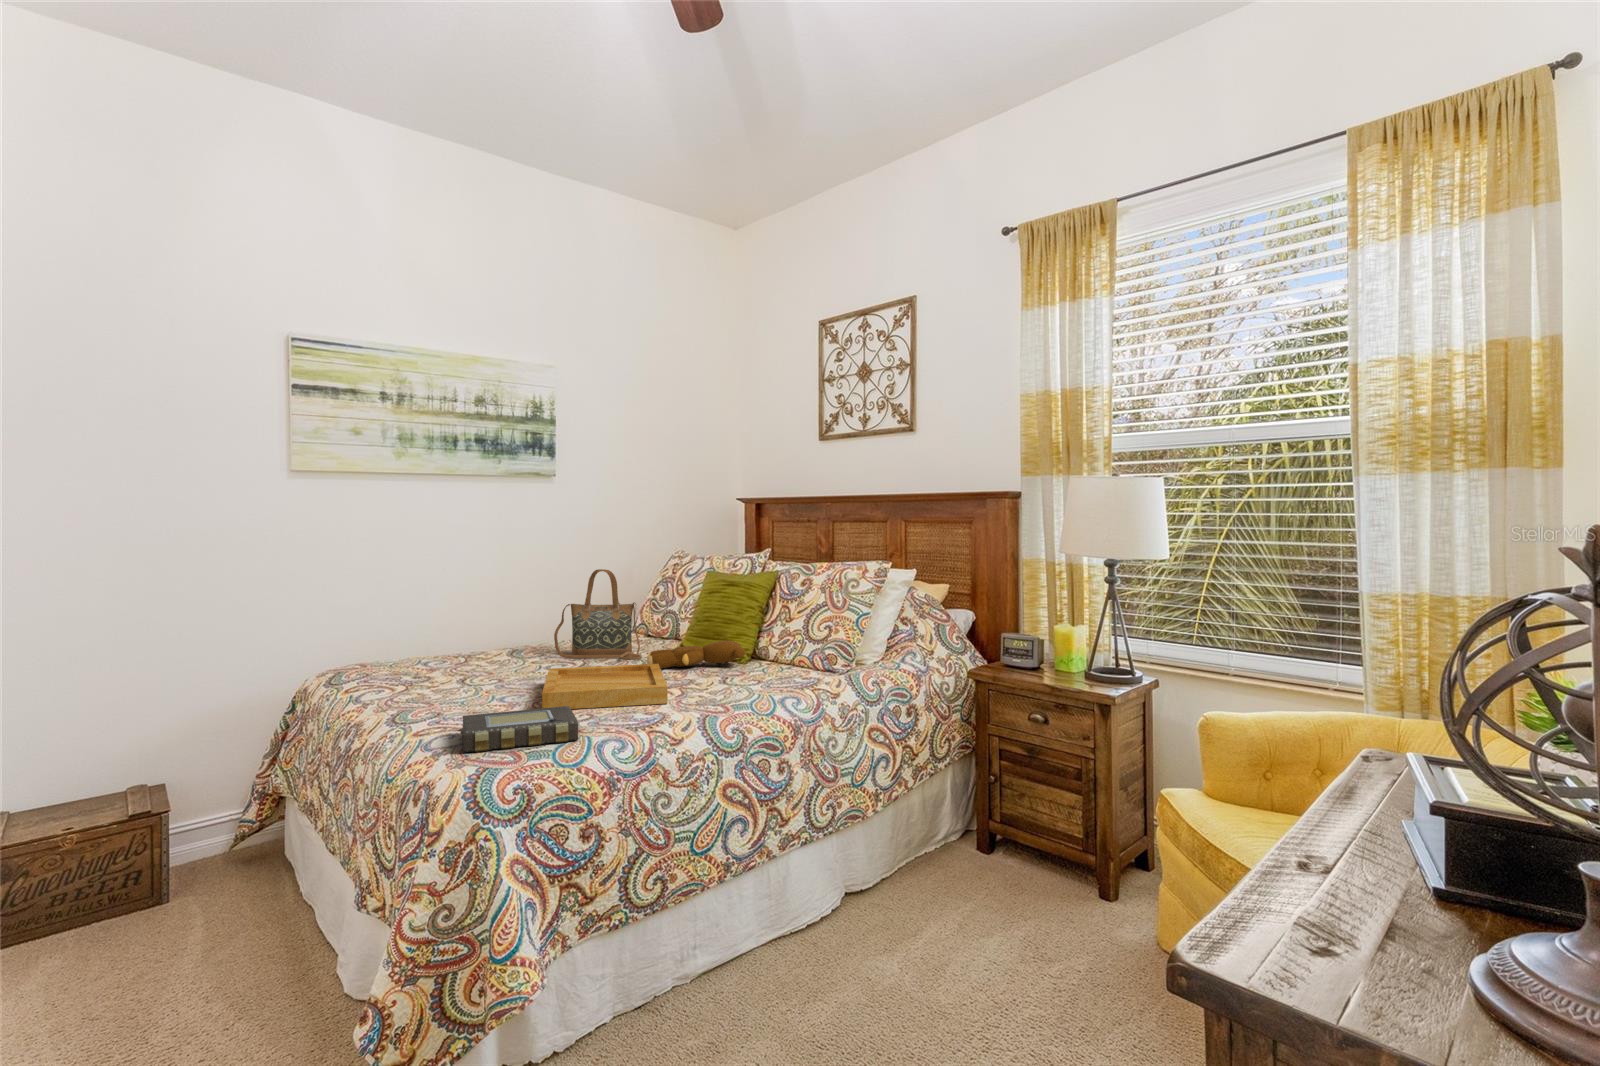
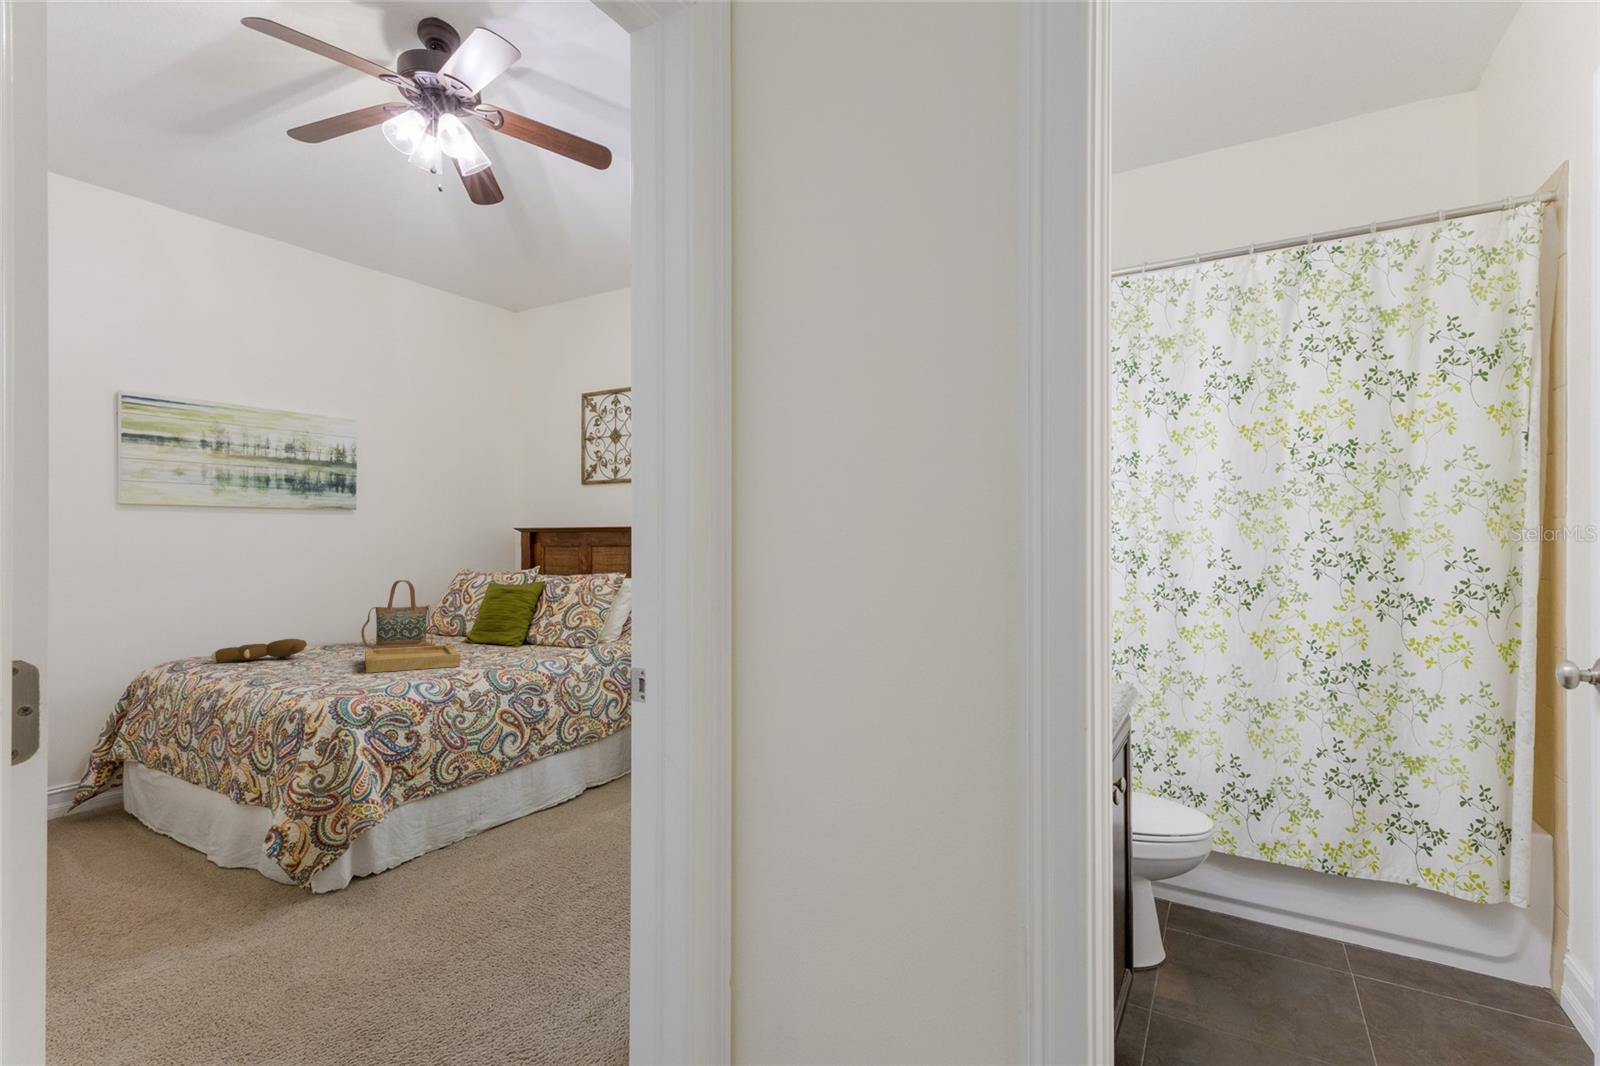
teddy bear: present [647,641,745,668] -> present [211,639,307,663]
book: present [457,706,582,752] -> none [309,665,401,692]

